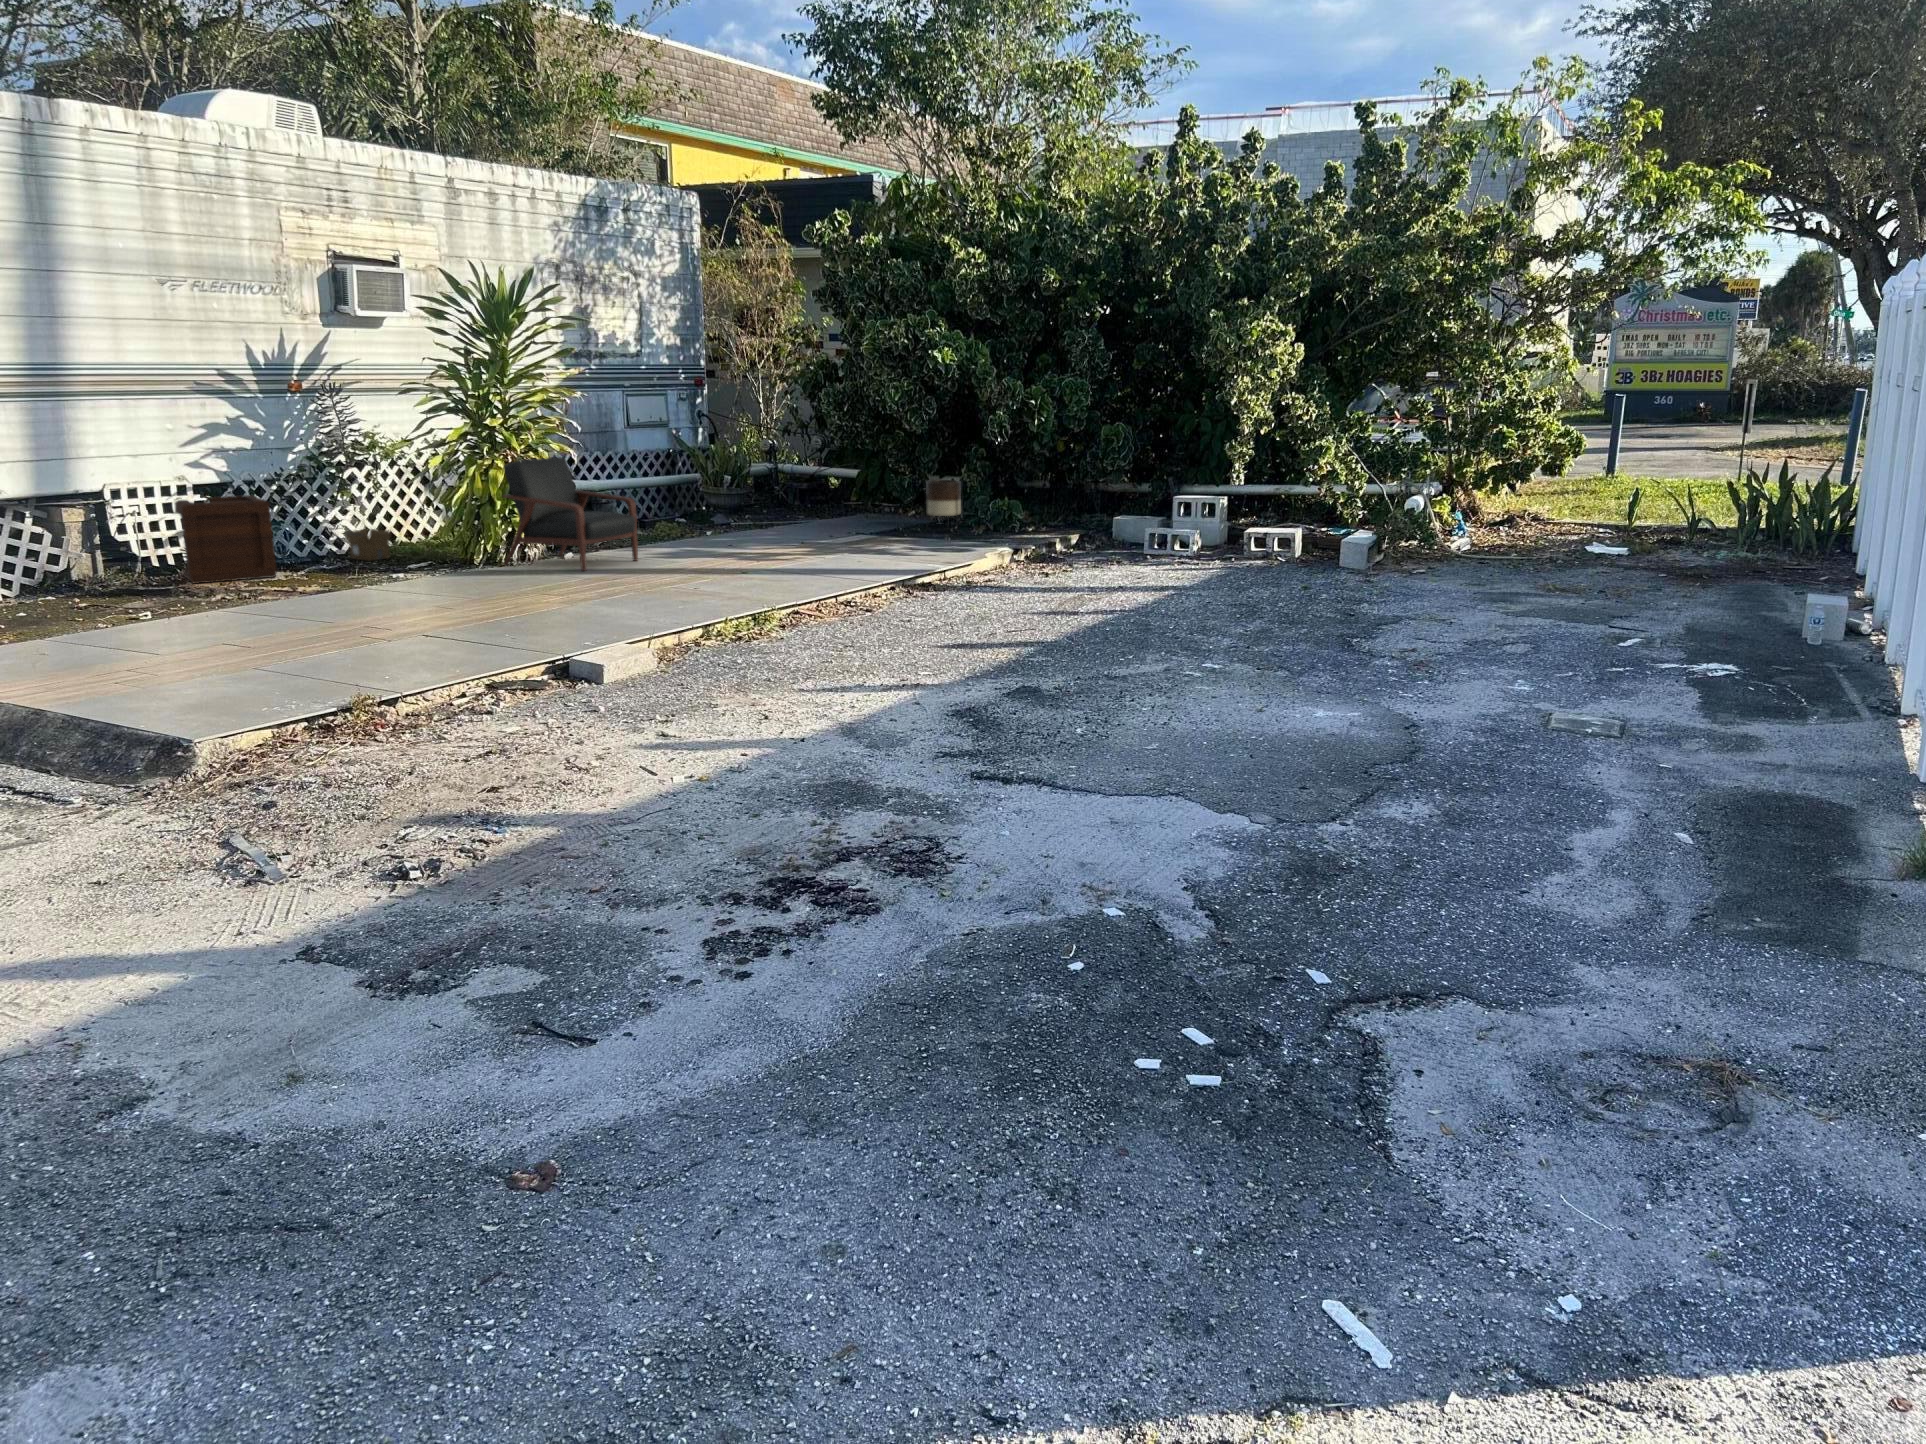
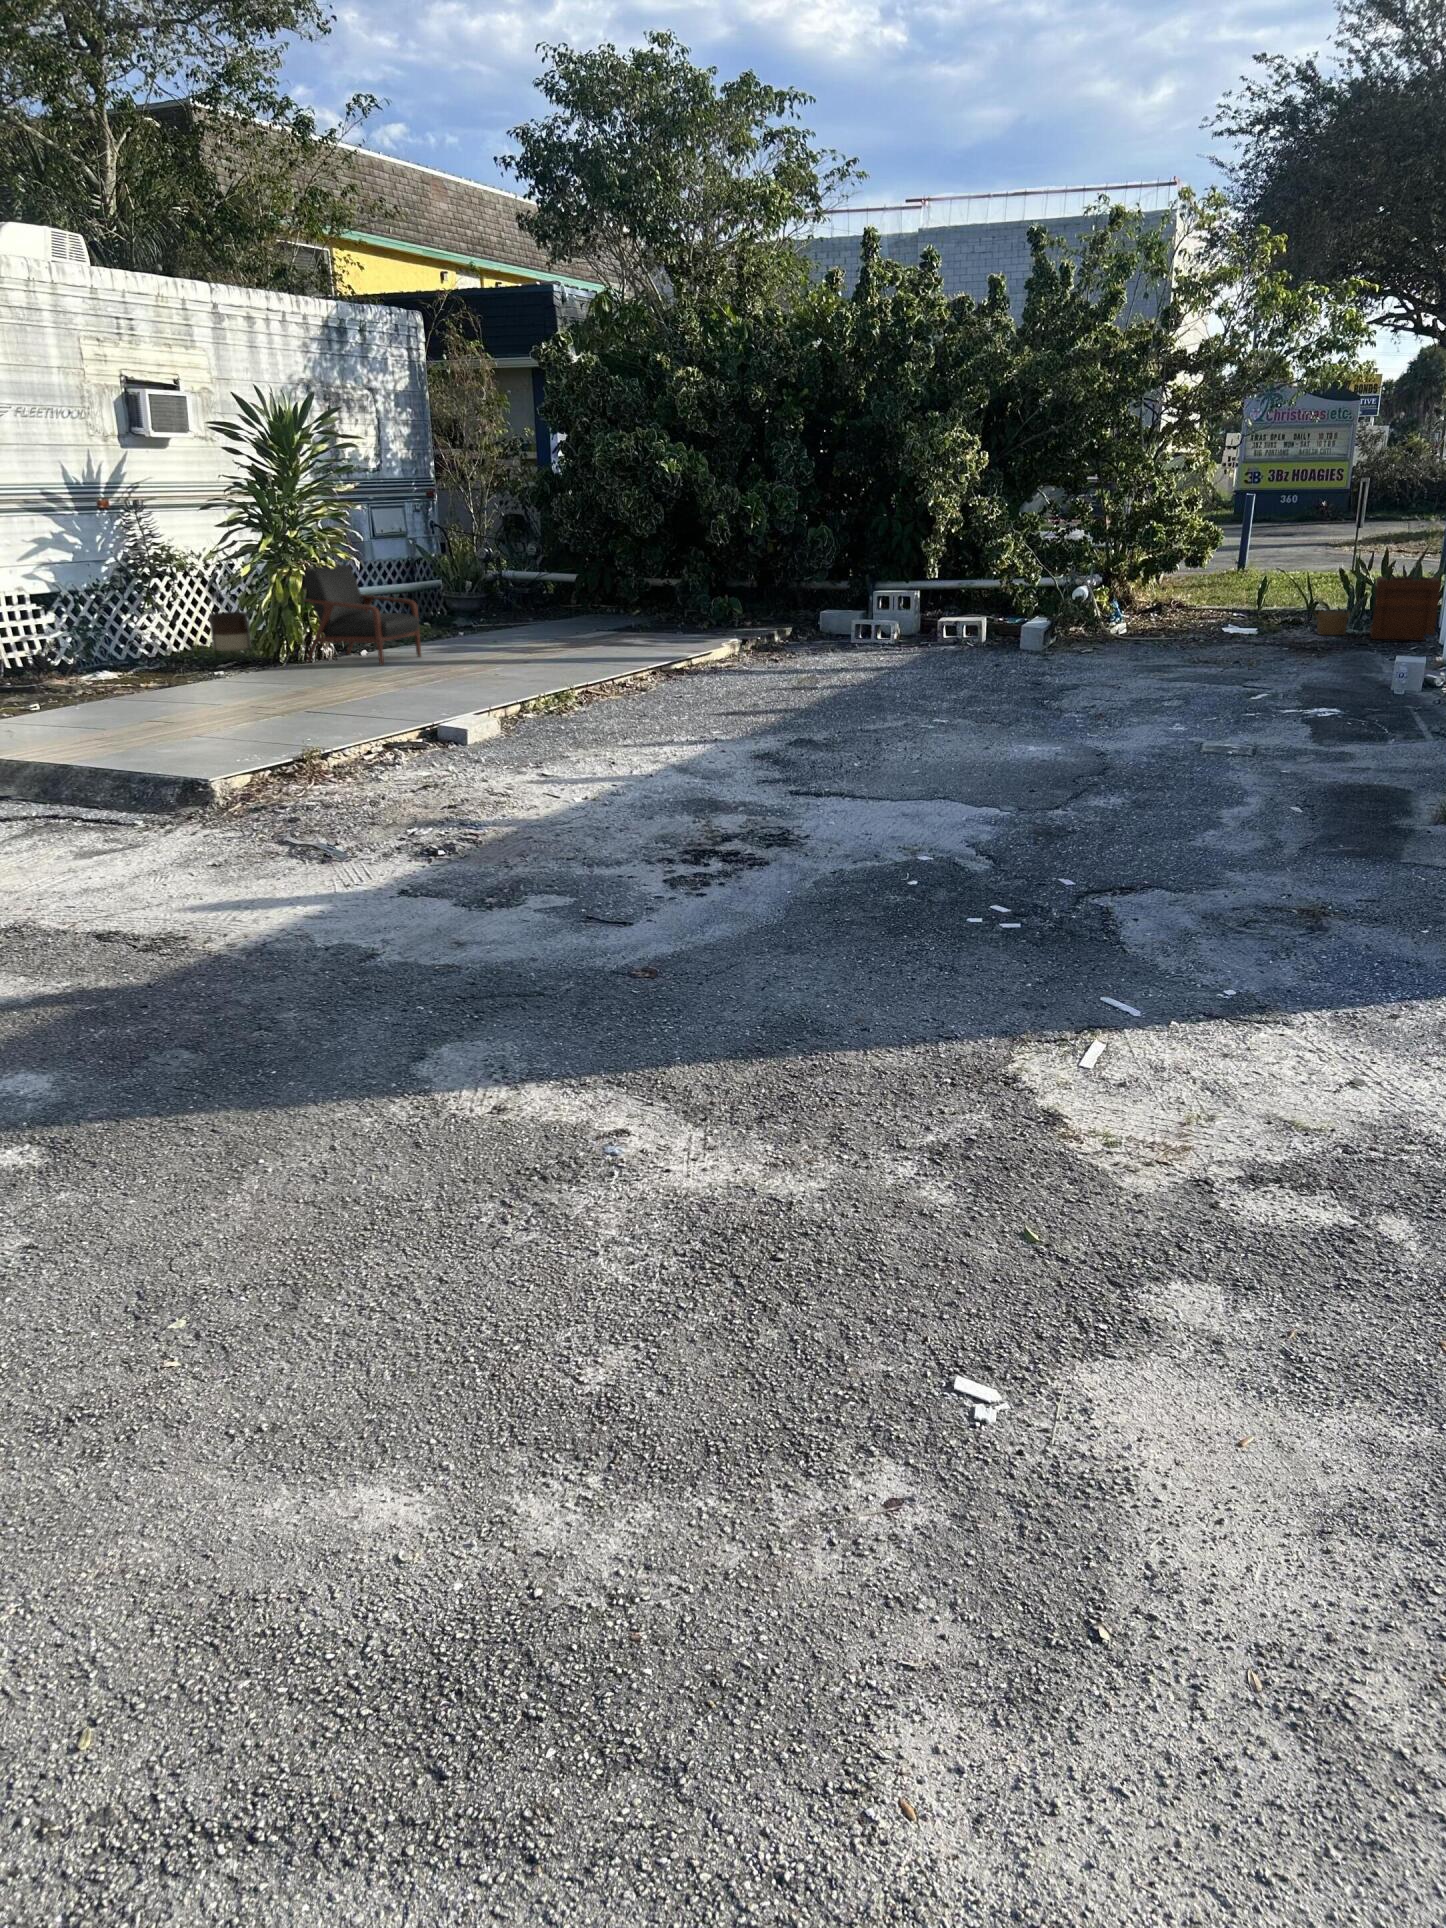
planter: present [926,480,961,529] -> present [209,612,252,658]
wooden crate: present [175,495,277,584] -> present [1370,576,1441,641]
cardboard box: present [345,529,391,561] -> present [1315,611,1350,635]

